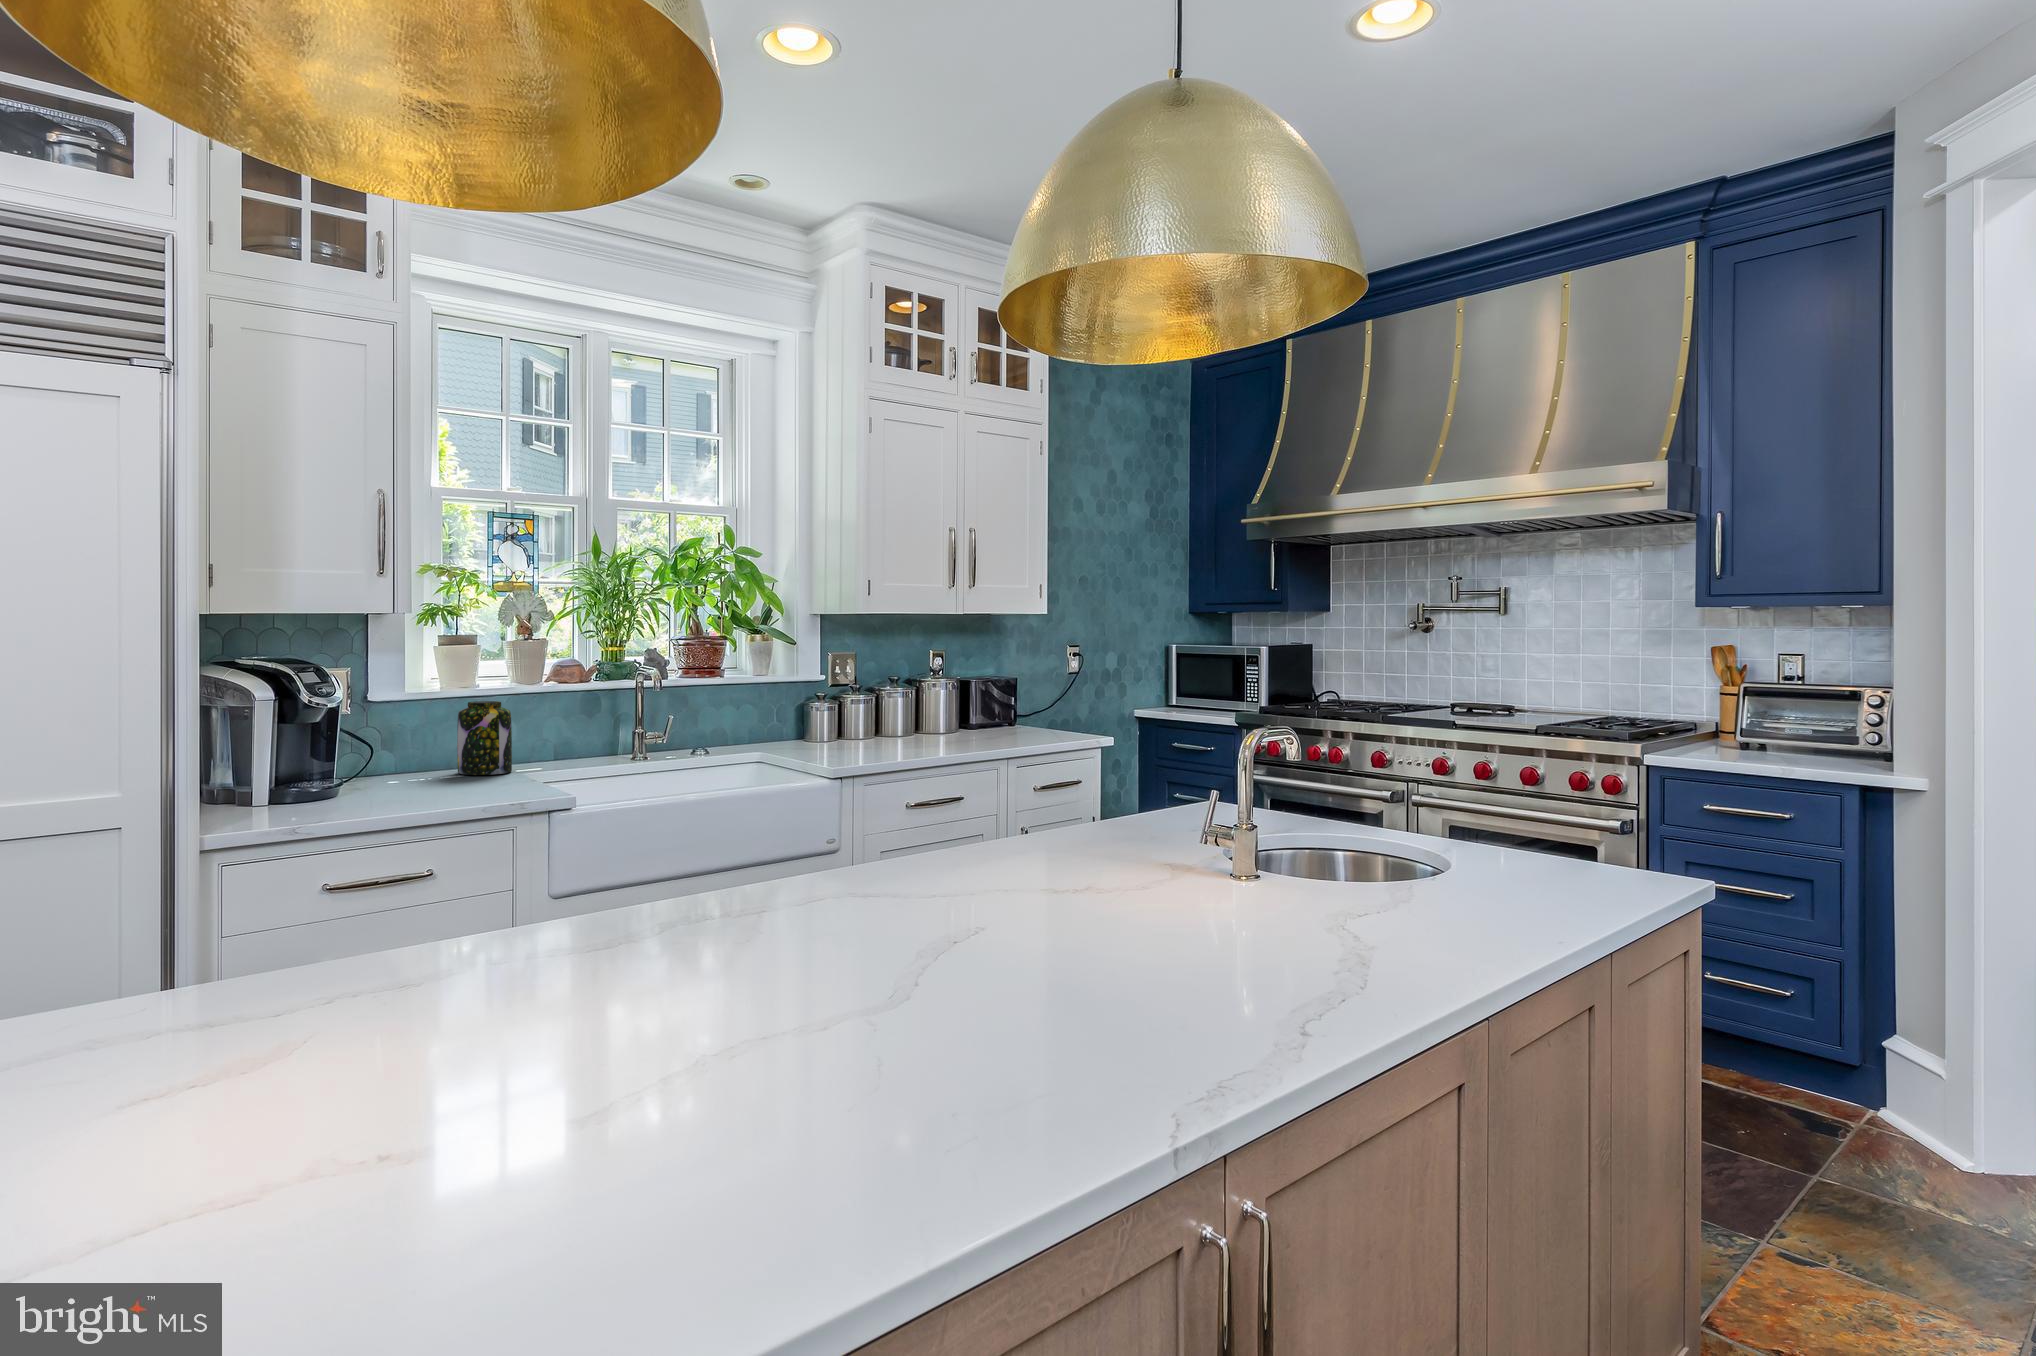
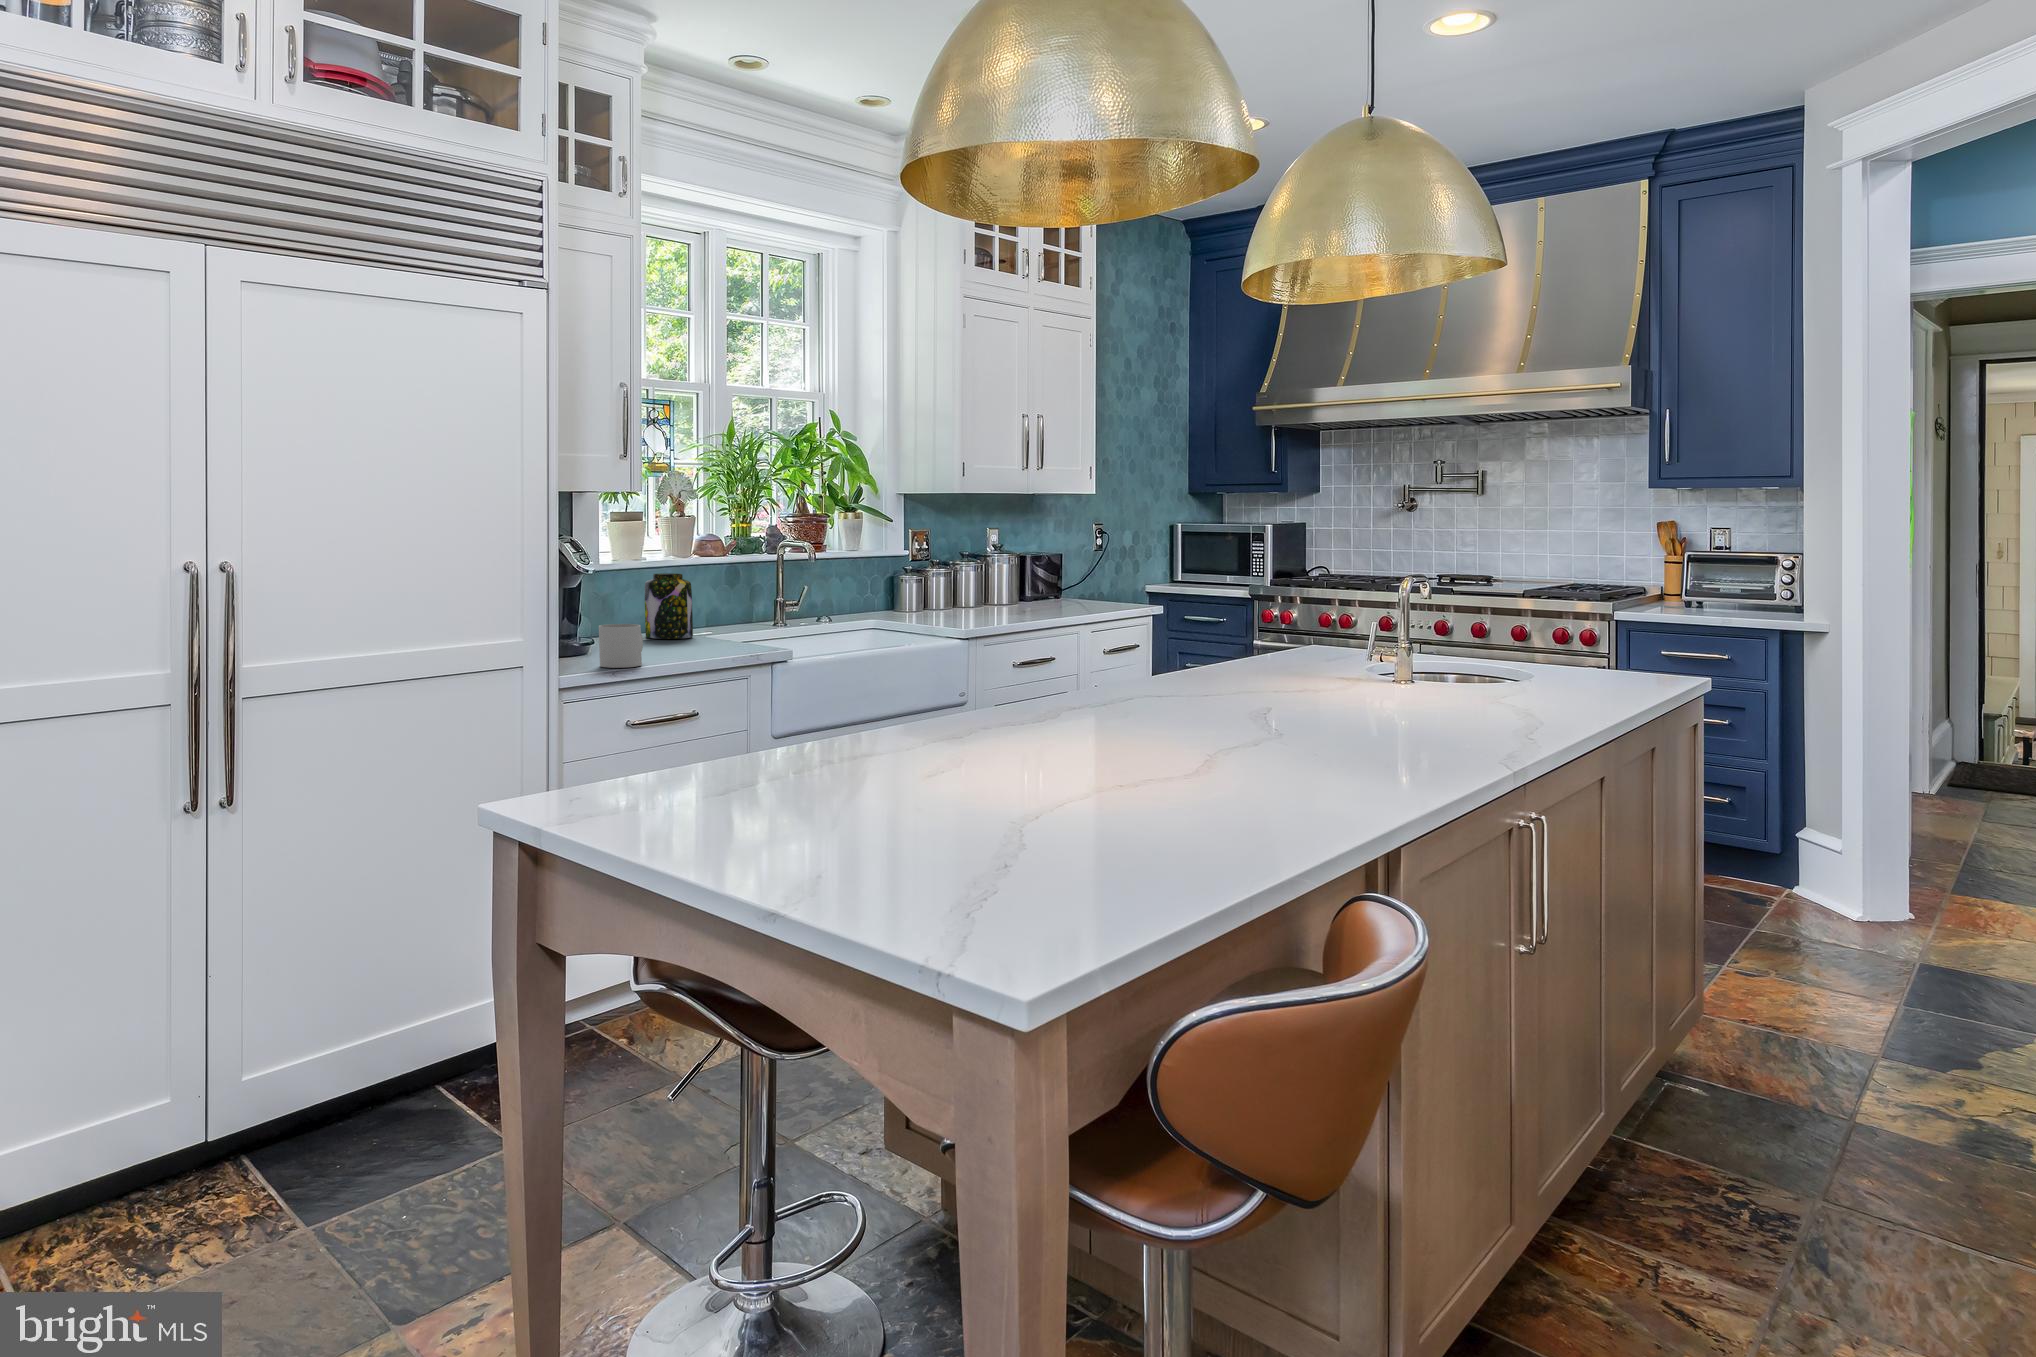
mug: none [282,766,354,819] -> present [599,624,643,668]

